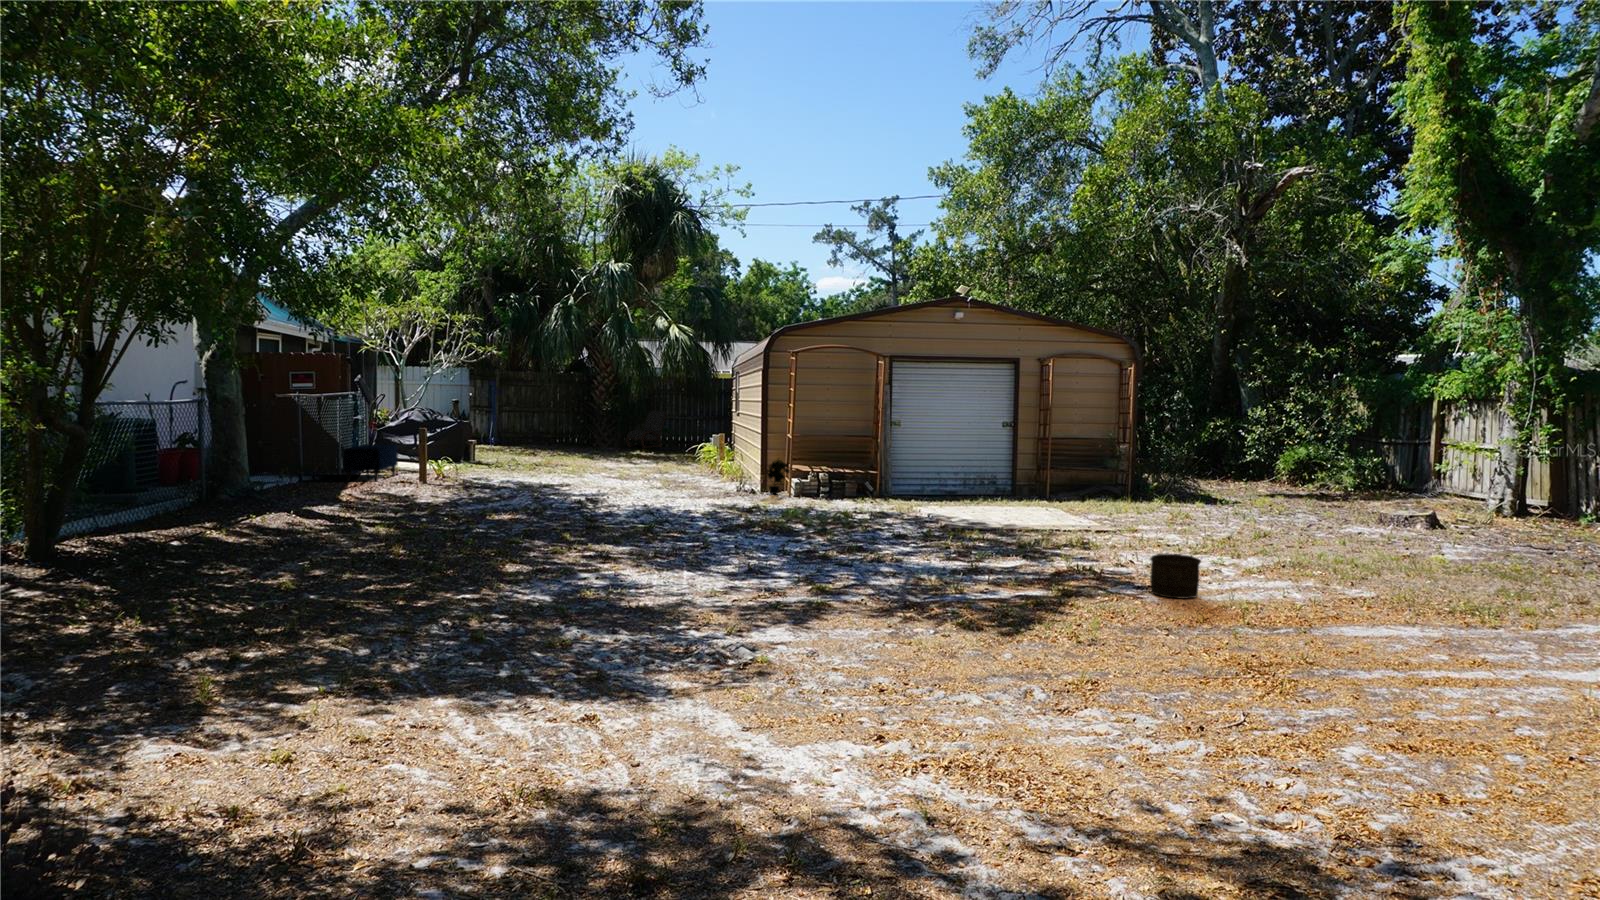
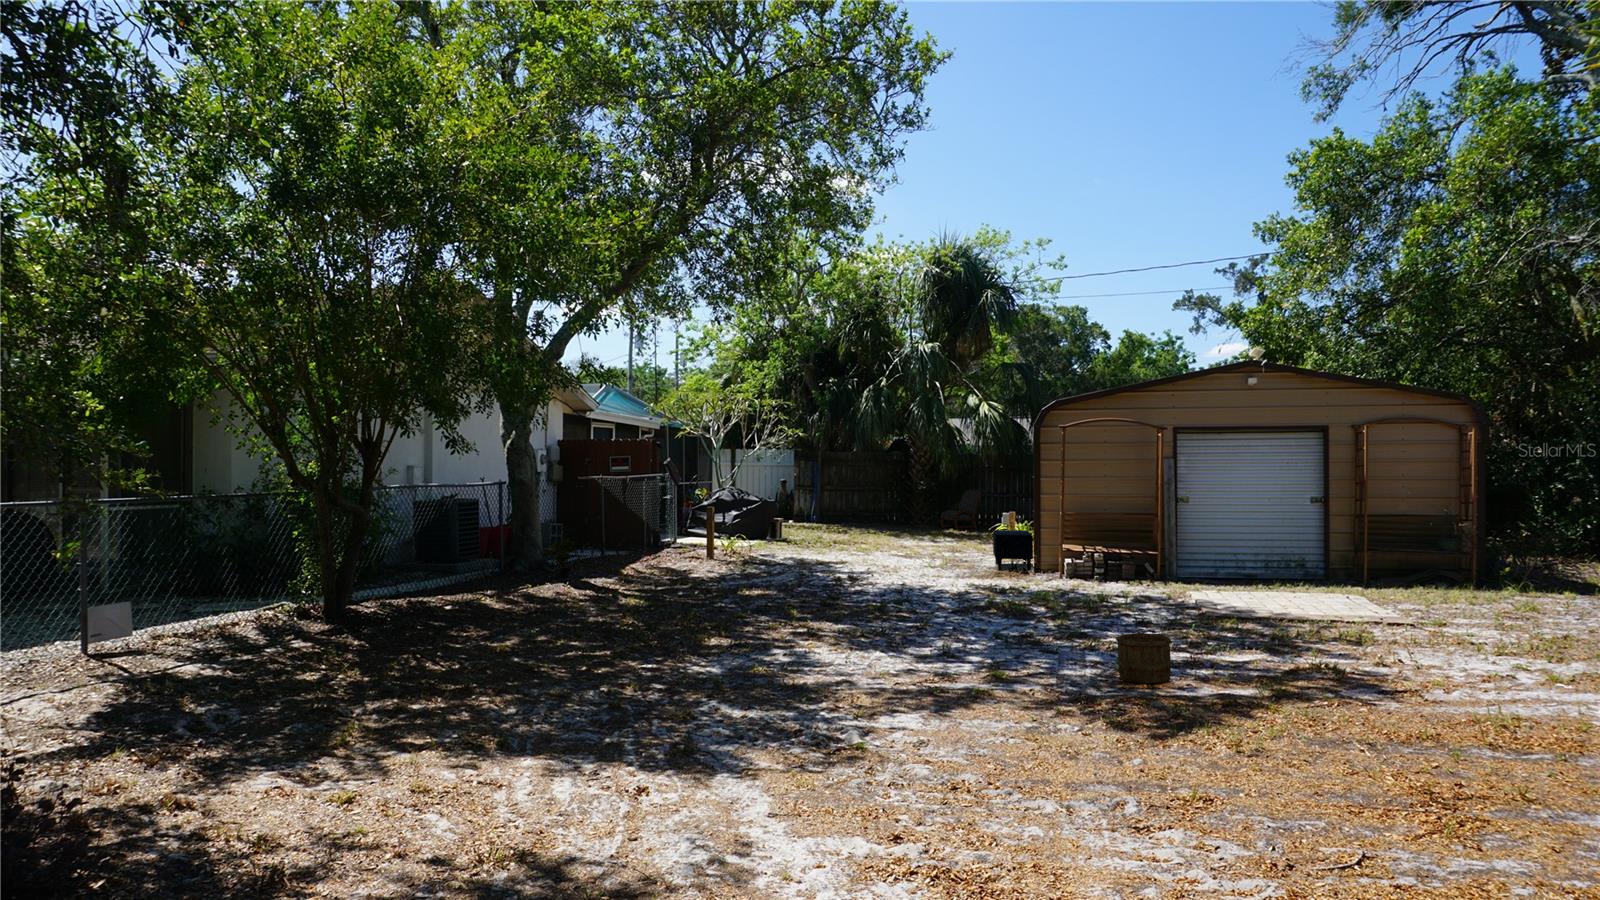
bench: present [344,444,398,481] -> present [993,530,1033,571]
potted plant: present [766,459,789,494] -> present [550,539,578,577]
wooden bucket: present [1150,554,1201,599] -> present [1116,633,1172,683]

